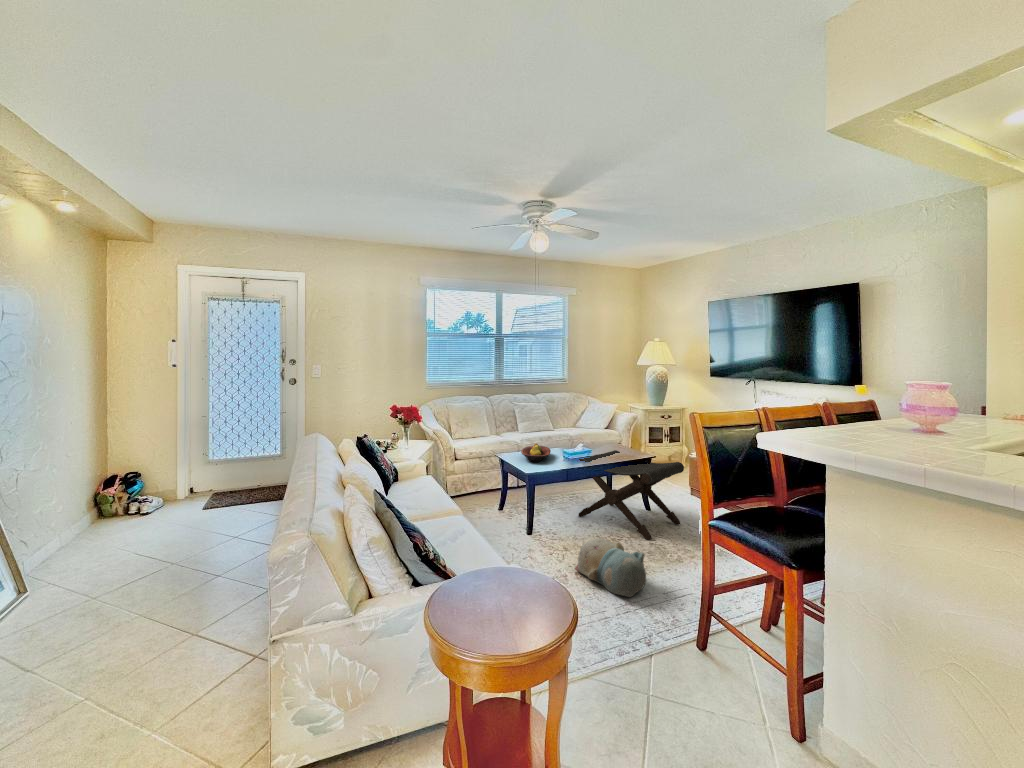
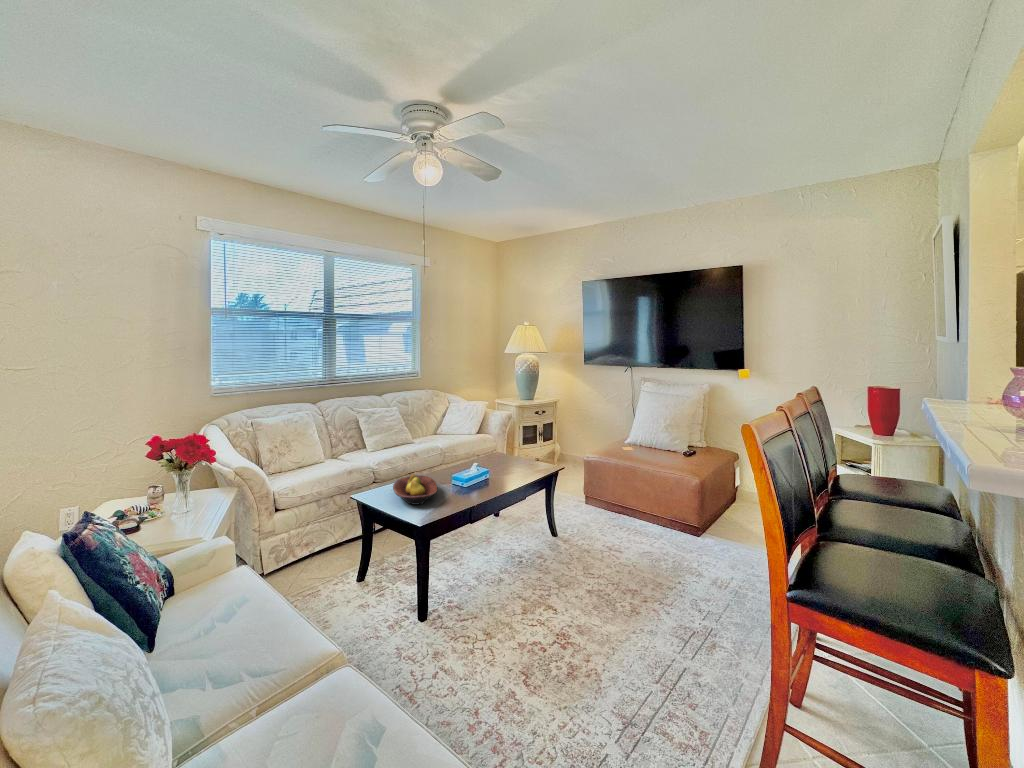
footstool: present [579,450,684,540] -> none [475,467,605,589]
plush toy: present [575,538,646,597] -> none [520,617,636,720]

